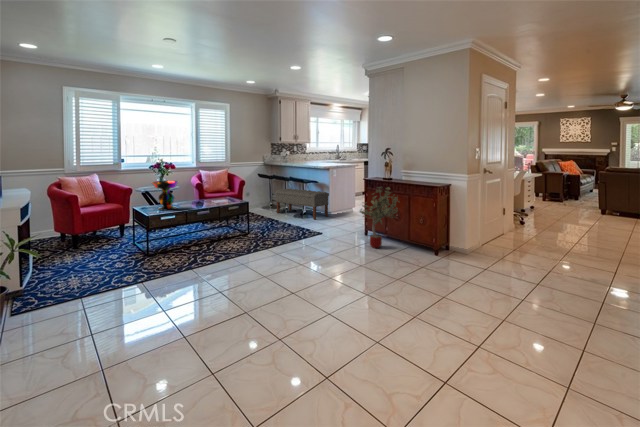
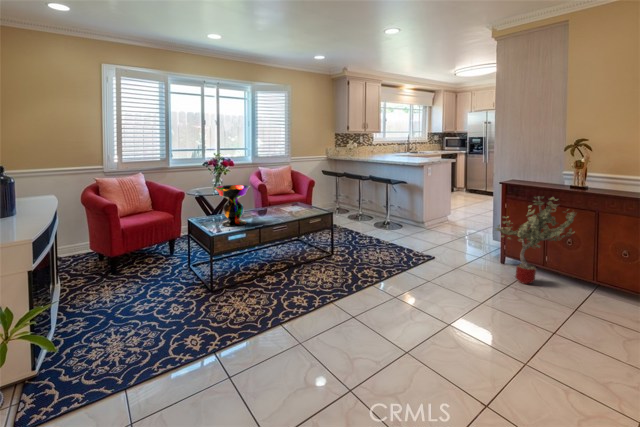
bench: present [275,189,329,219] -> none [348,189,420,230]

